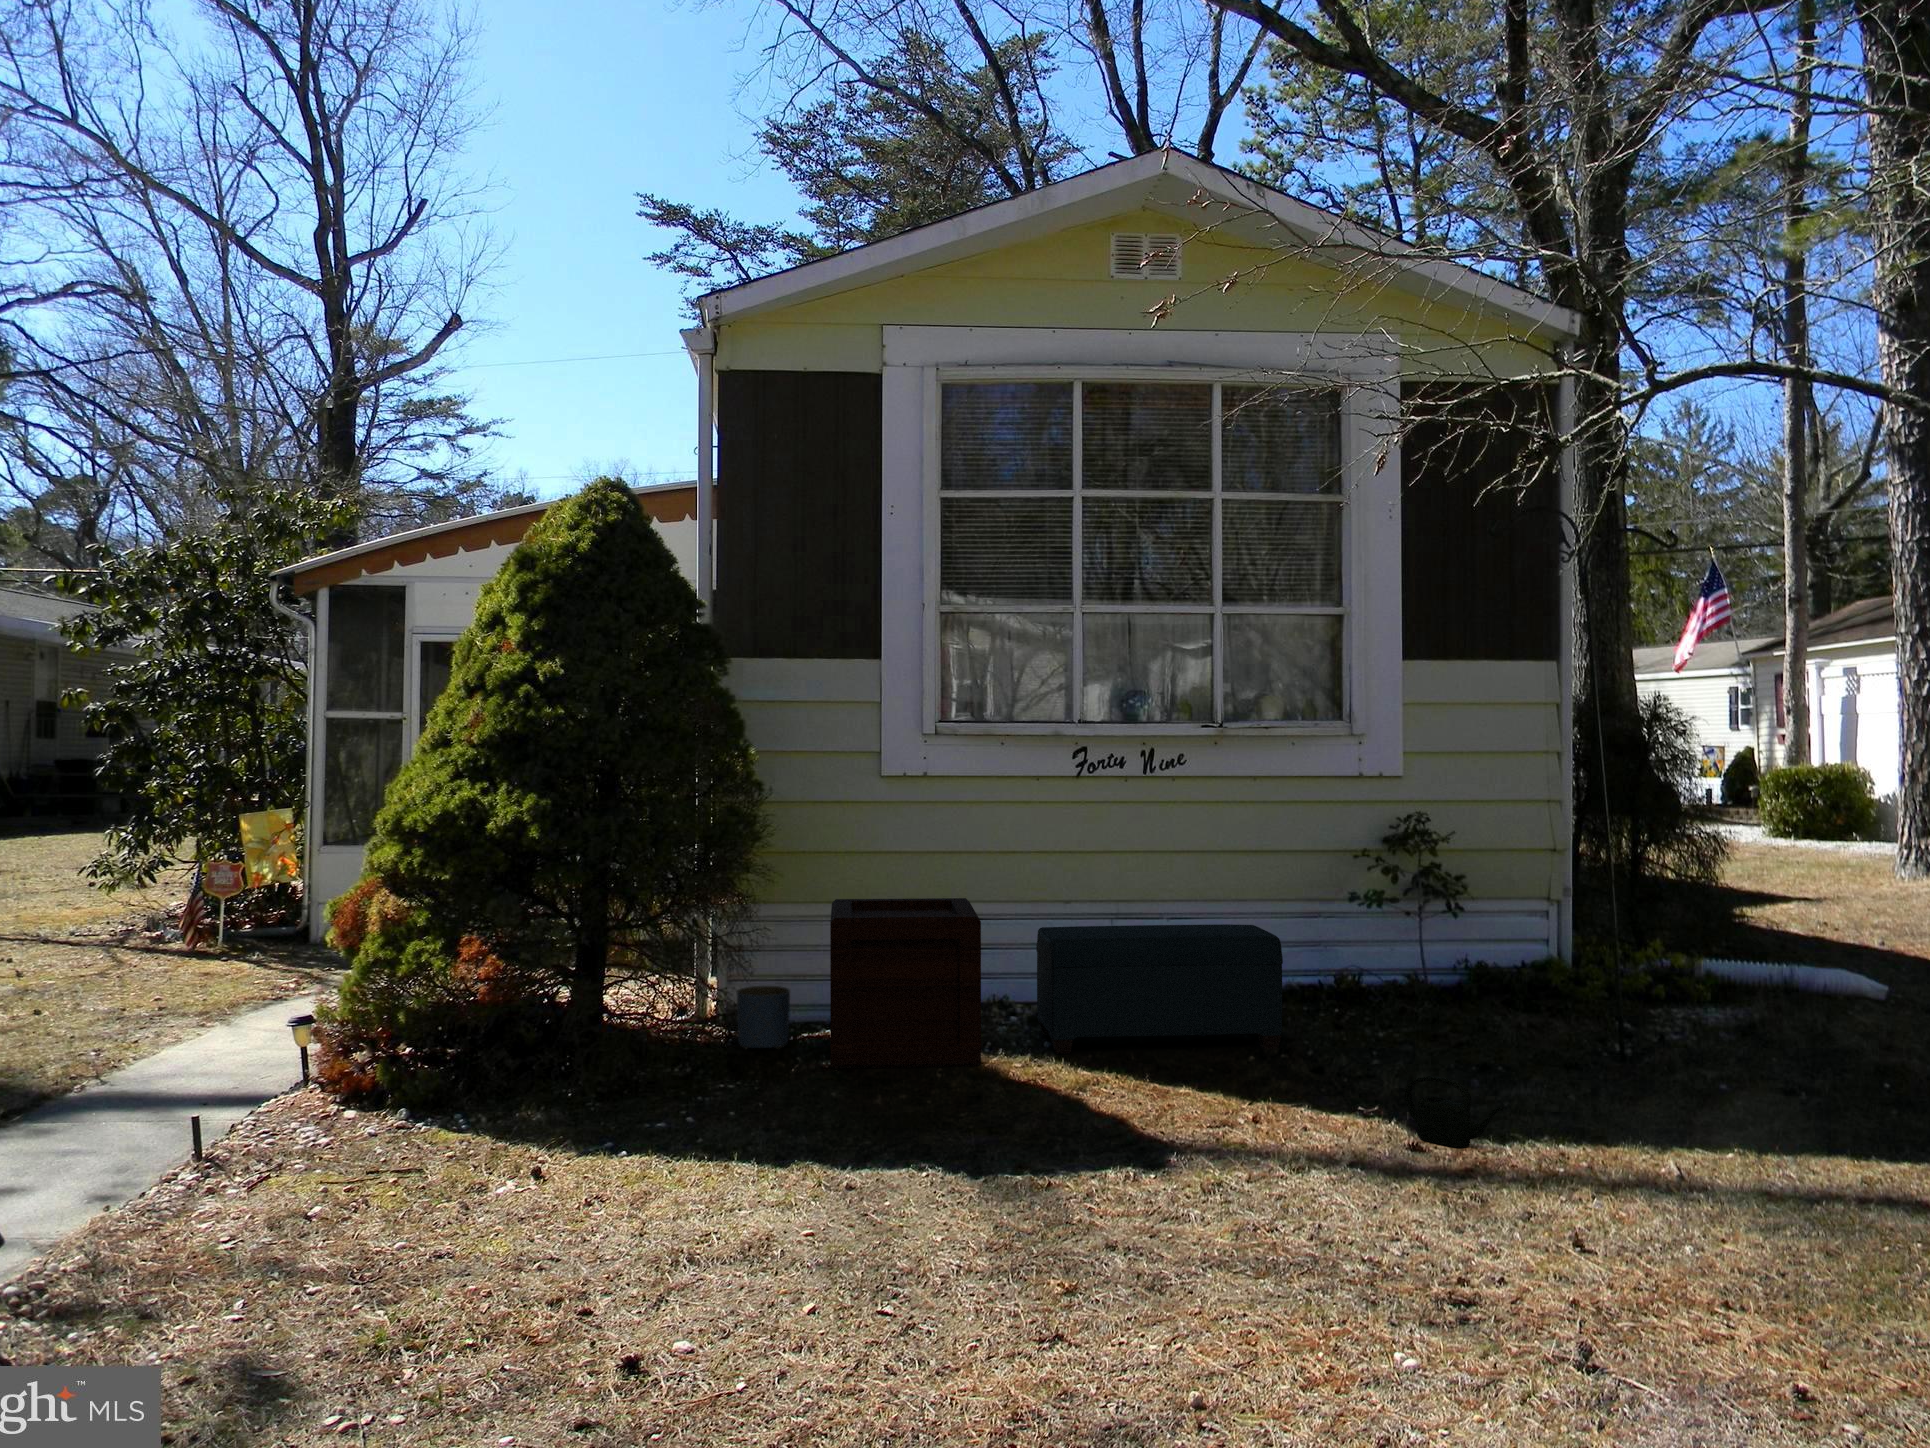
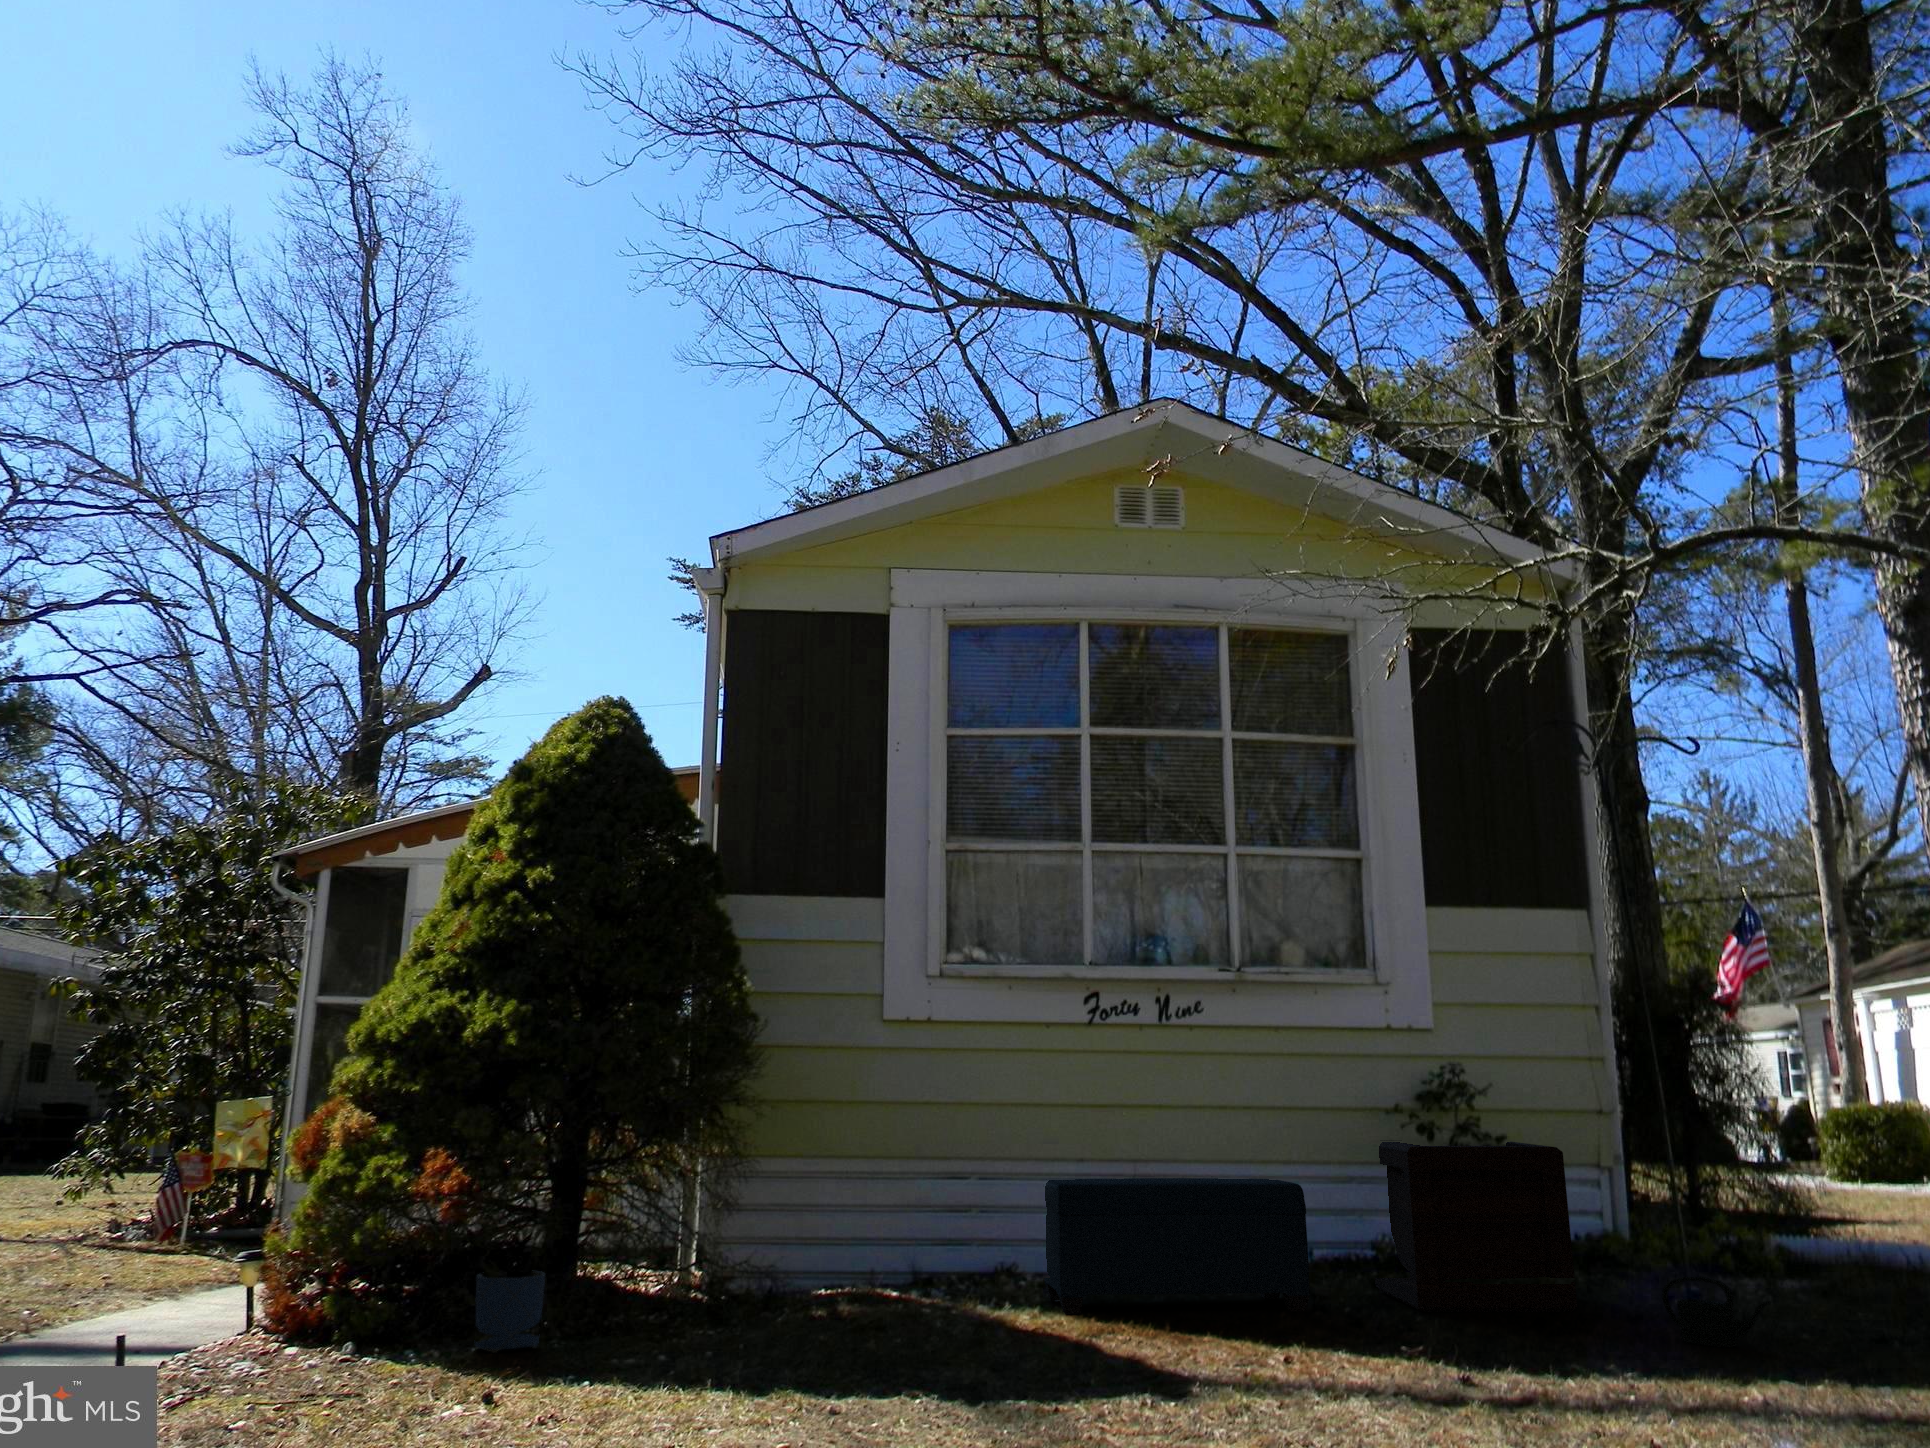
wooden crate: present [830,898,981,1069] -> present [1375,1140,1577,1312]
planter: present [737,986,790,1049] -> present [475,1271,545,1353]
watering can: present [1405,1076,1504,1148] -> present [1662,1277,1771,1348]

